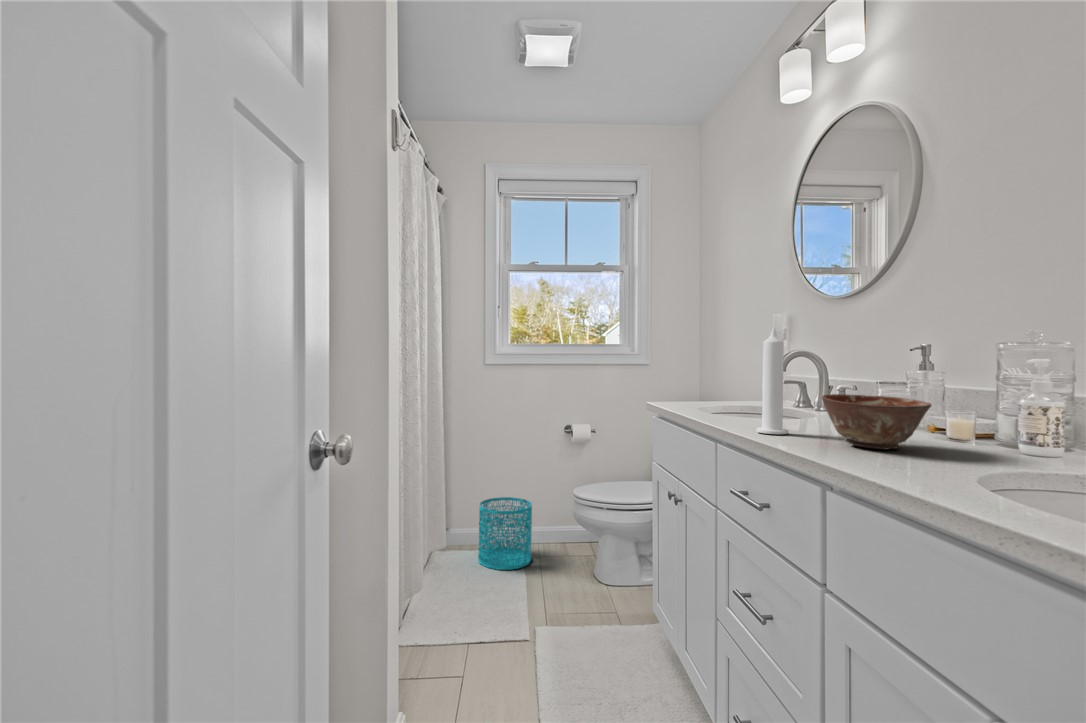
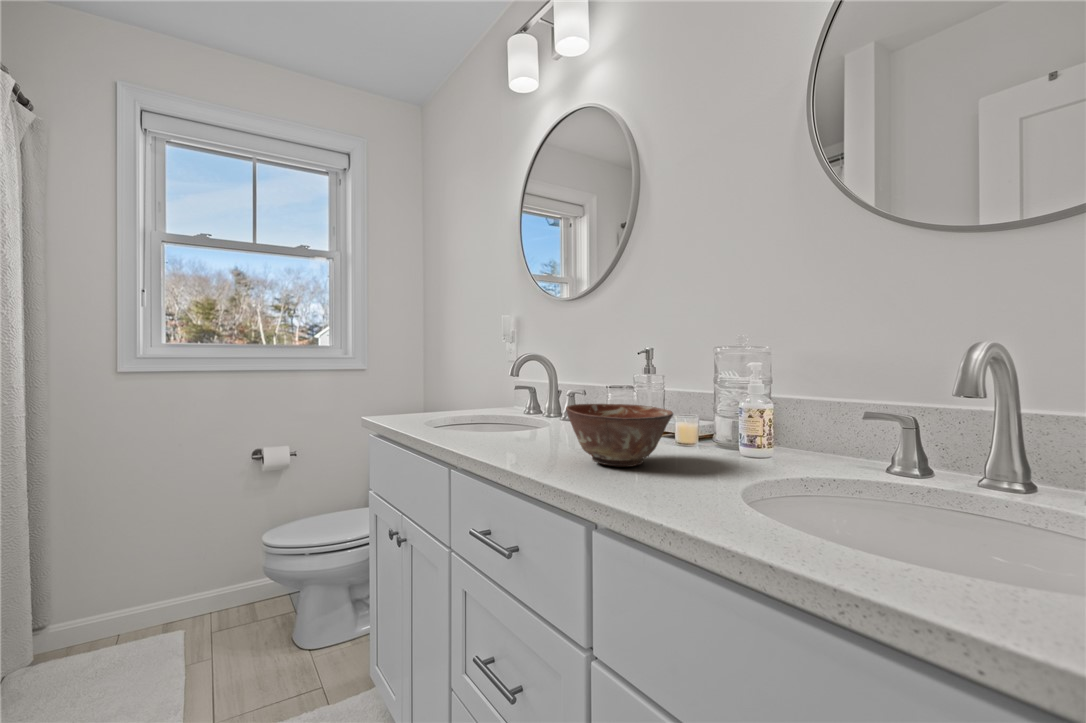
candle: present [756,328,788,434] -> none [493,327,528,455]
wastebasket: present [478,497,532,570] -> none [129,550,217,658]

